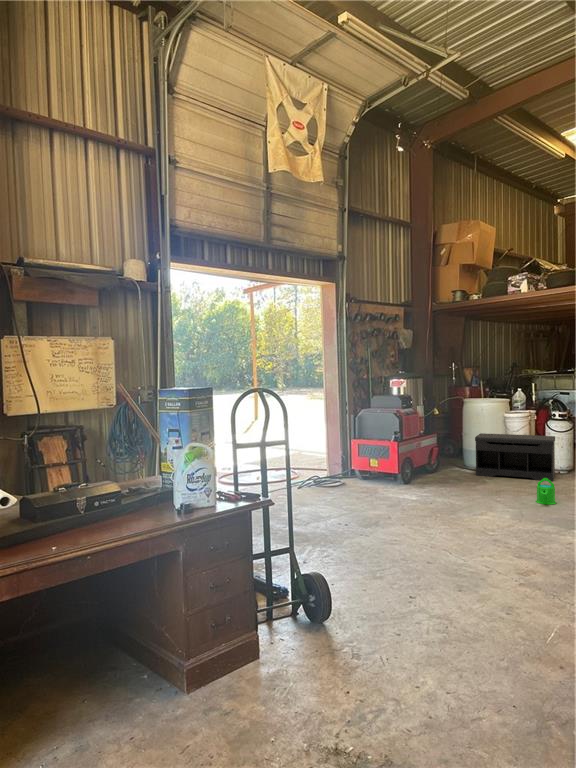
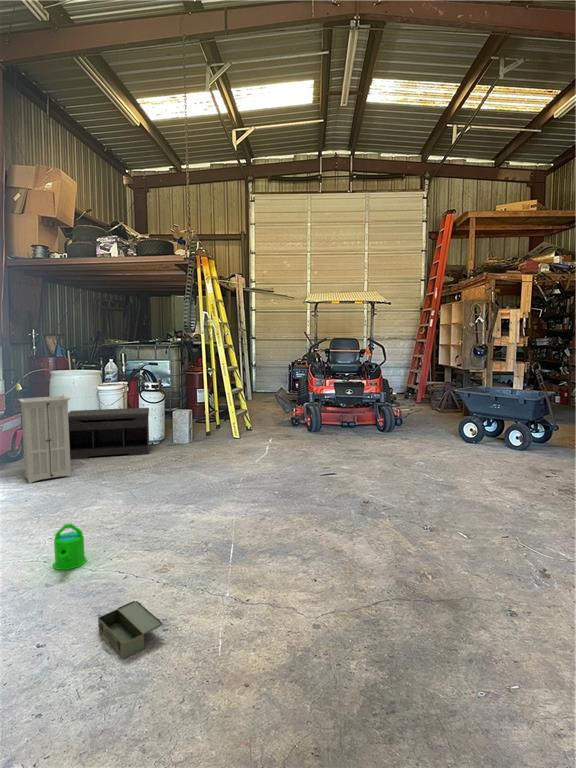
storage cabinet: none [440,417,480,488] -> present [18,395,71,483]
watering can: present [536,478,556,504] -> present [53,523,87,570]
toolbox: none [491,567,539,596] -> present [98,601,163,659]

